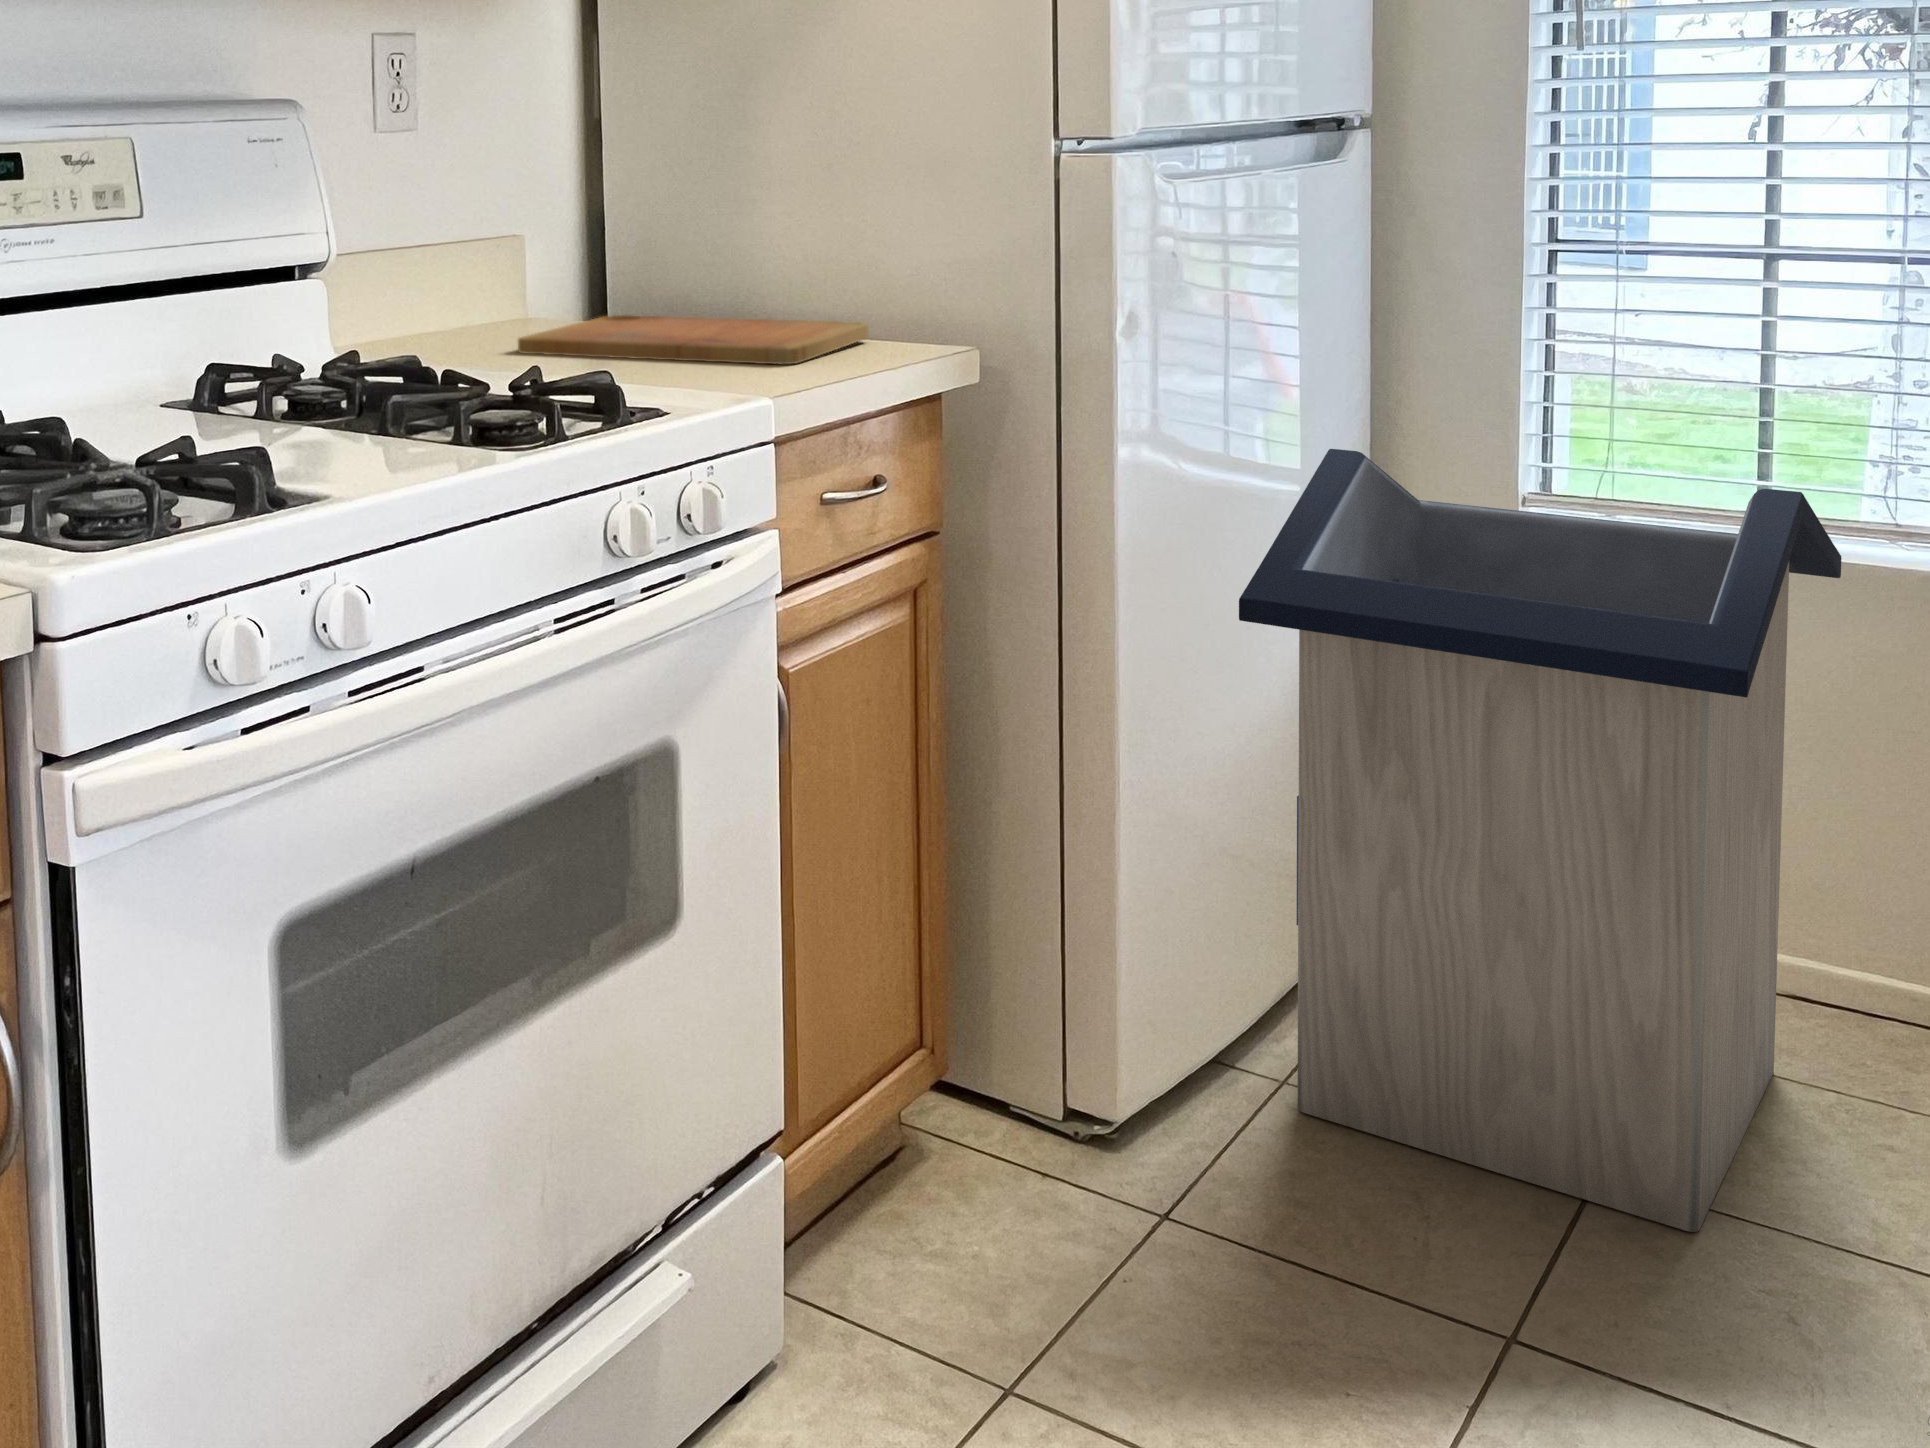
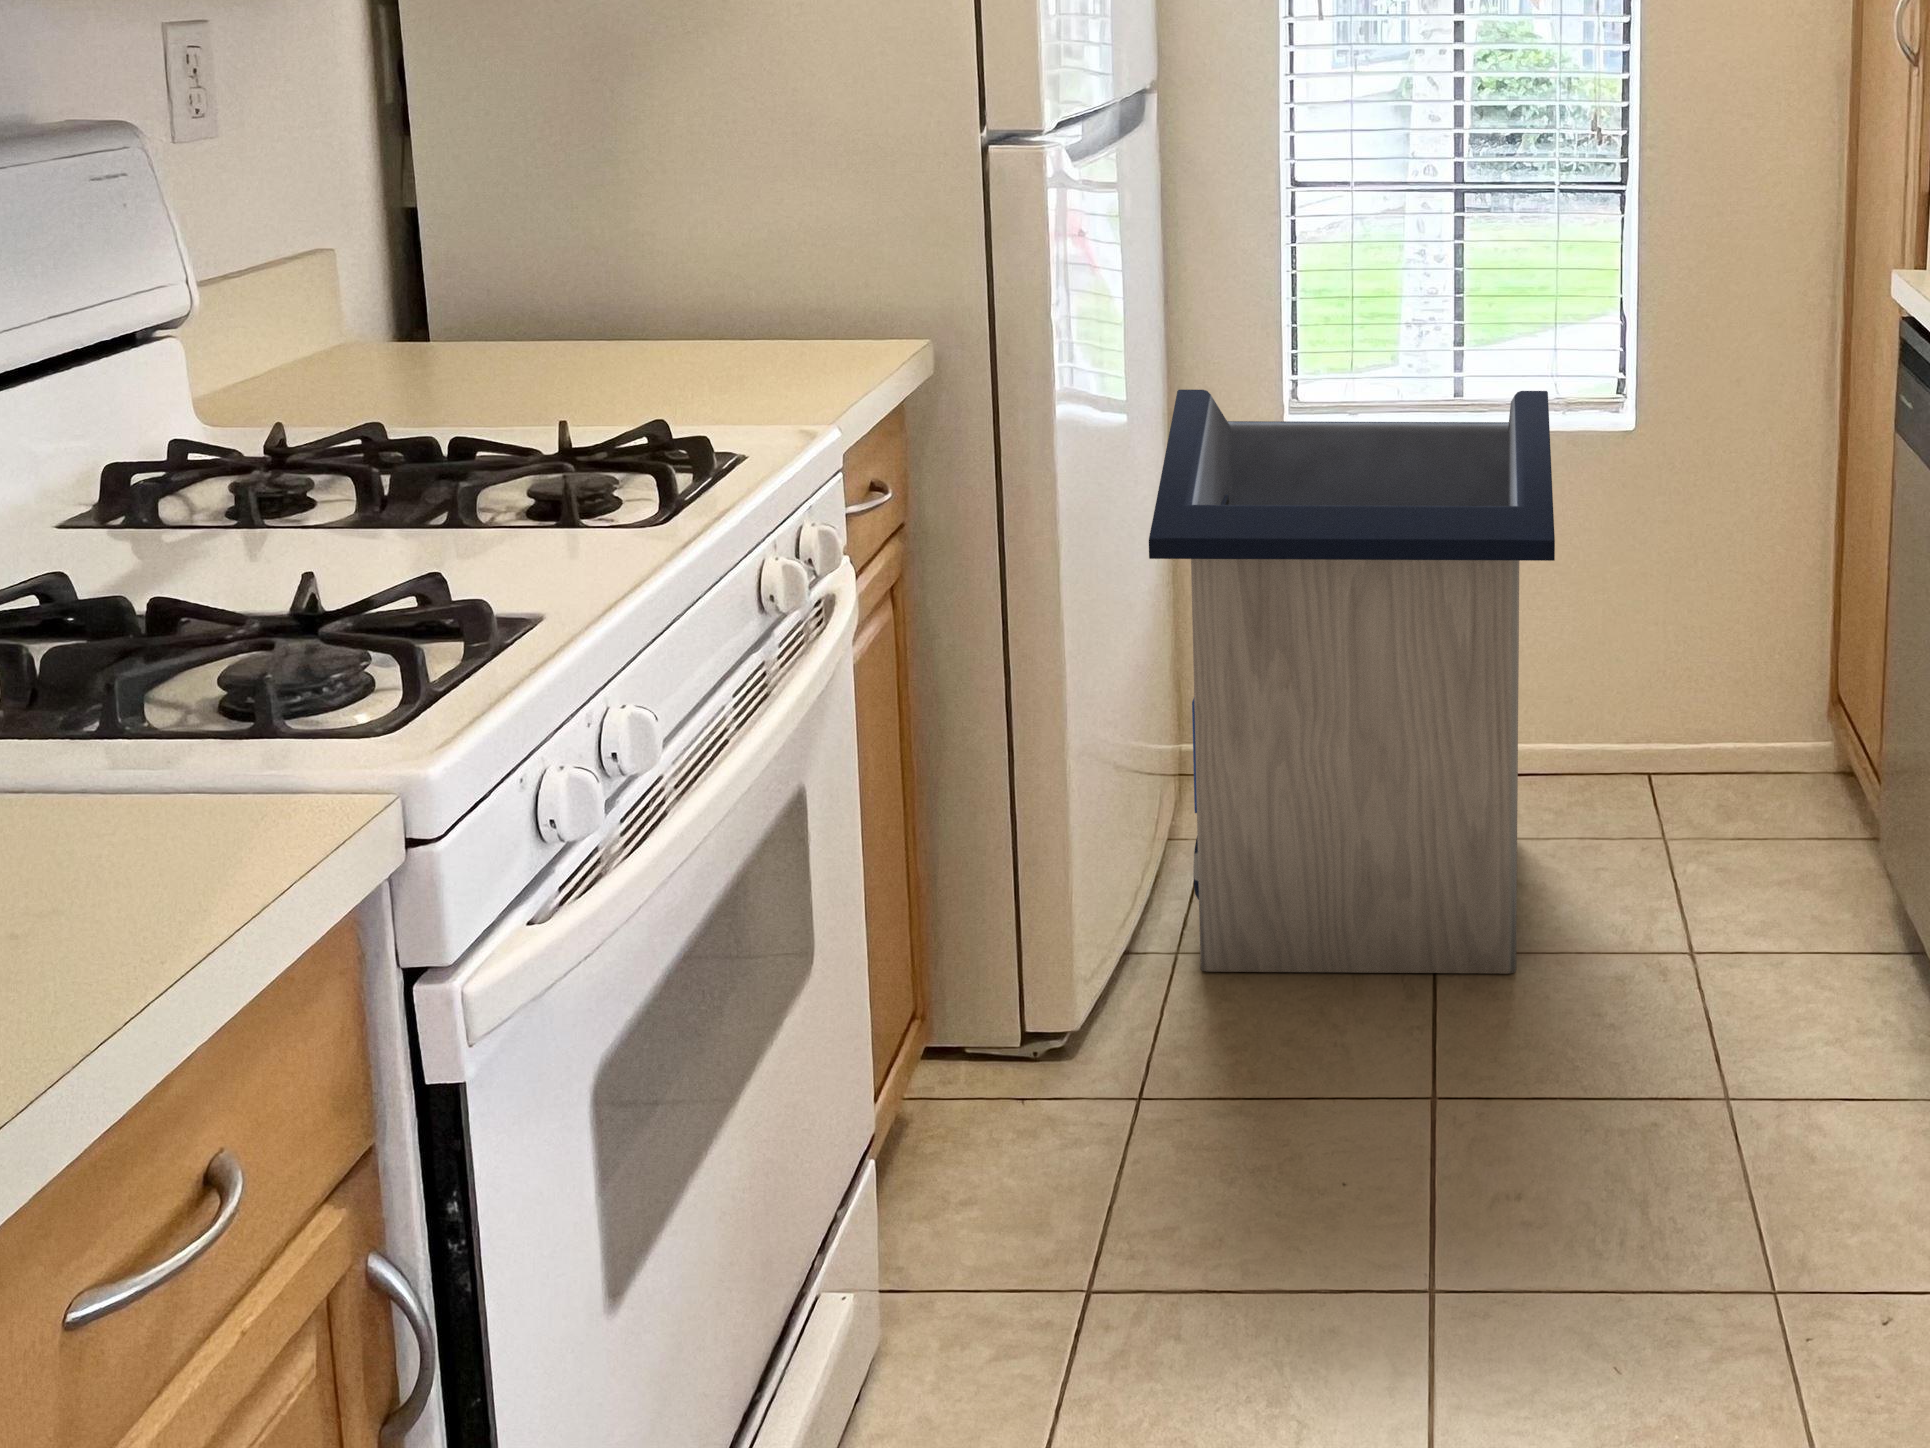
cutting board: present [518,315,869,365] -> none [406,319,792,394]

